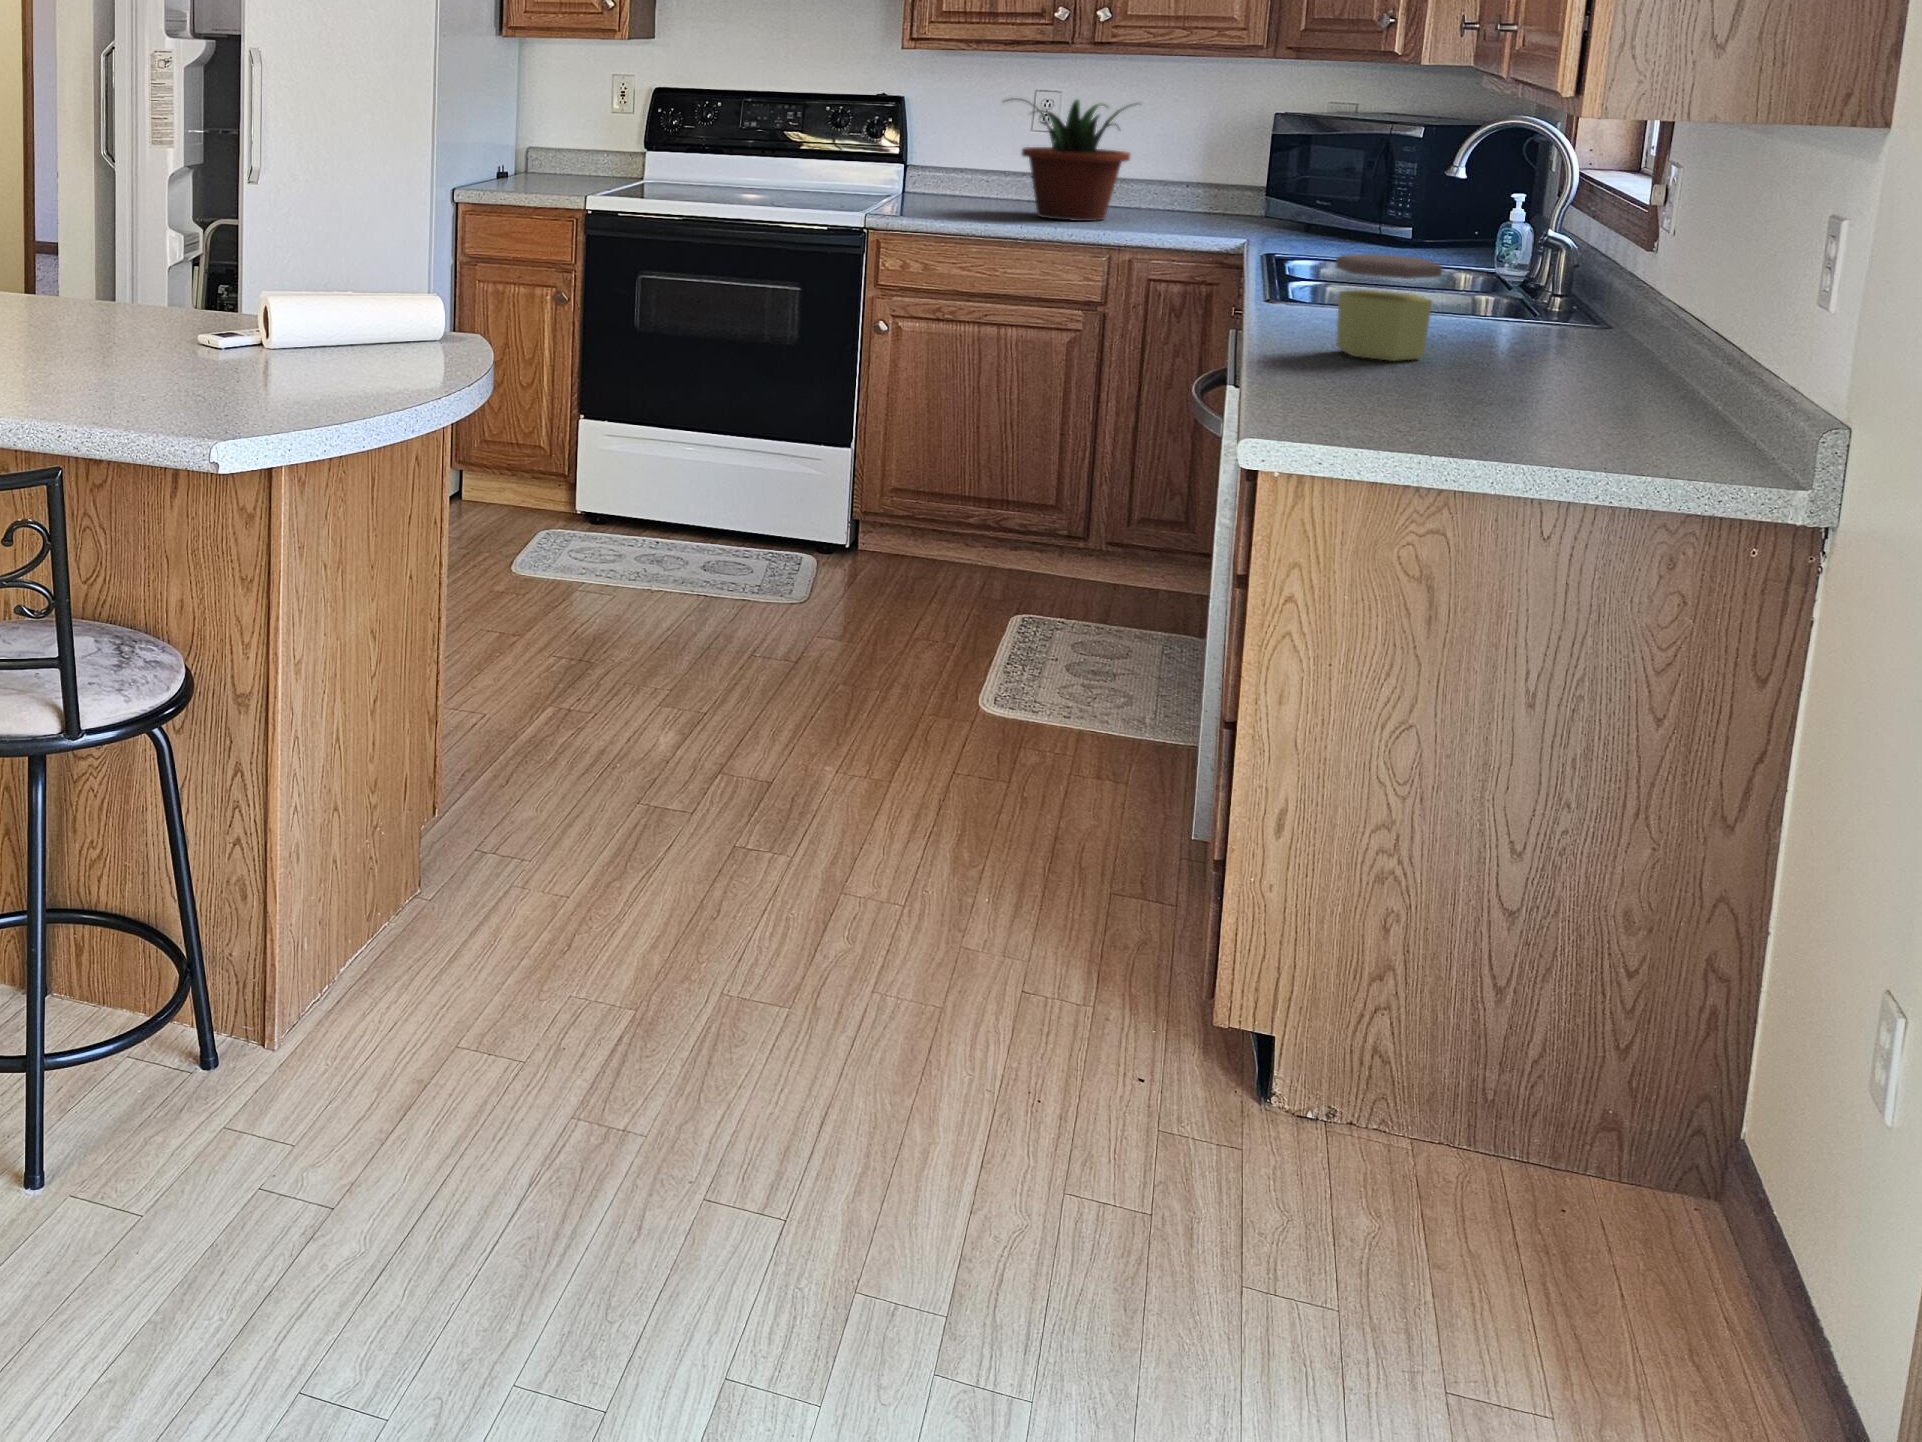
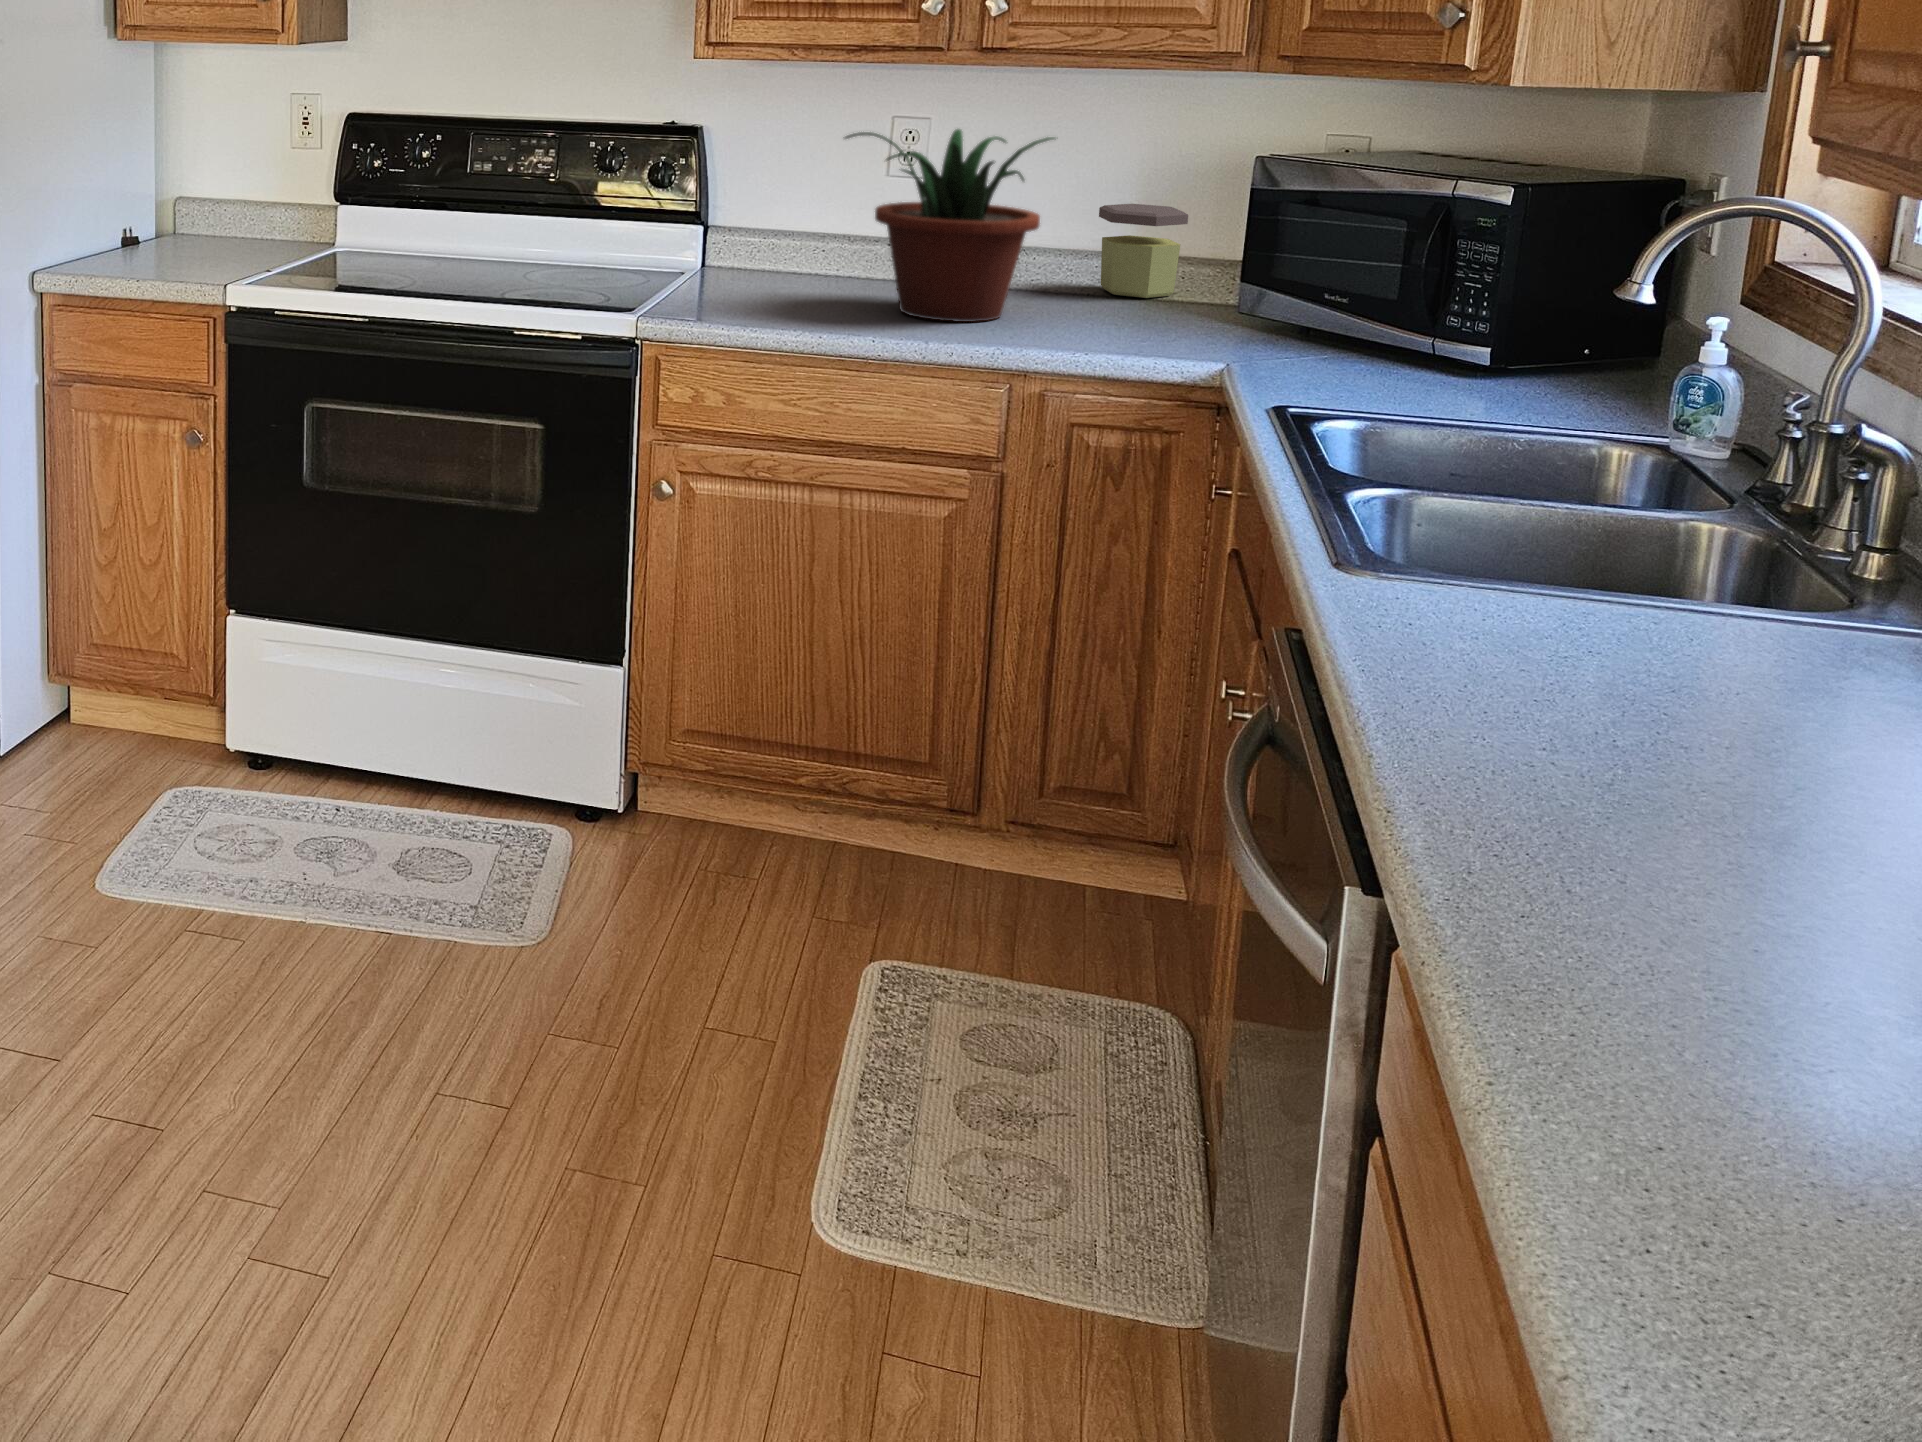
jar: present [1336,254,1443,361] -> present [1099,204,1188,298]

